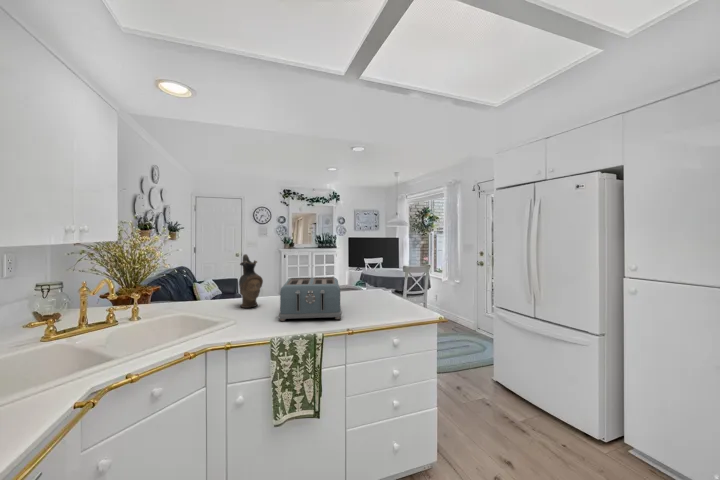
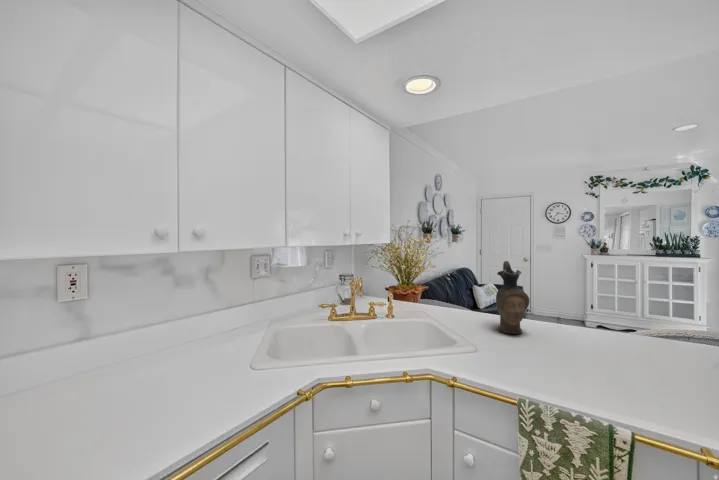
toaster: present [279,277,341,321] -> none [545,303,691,408]

